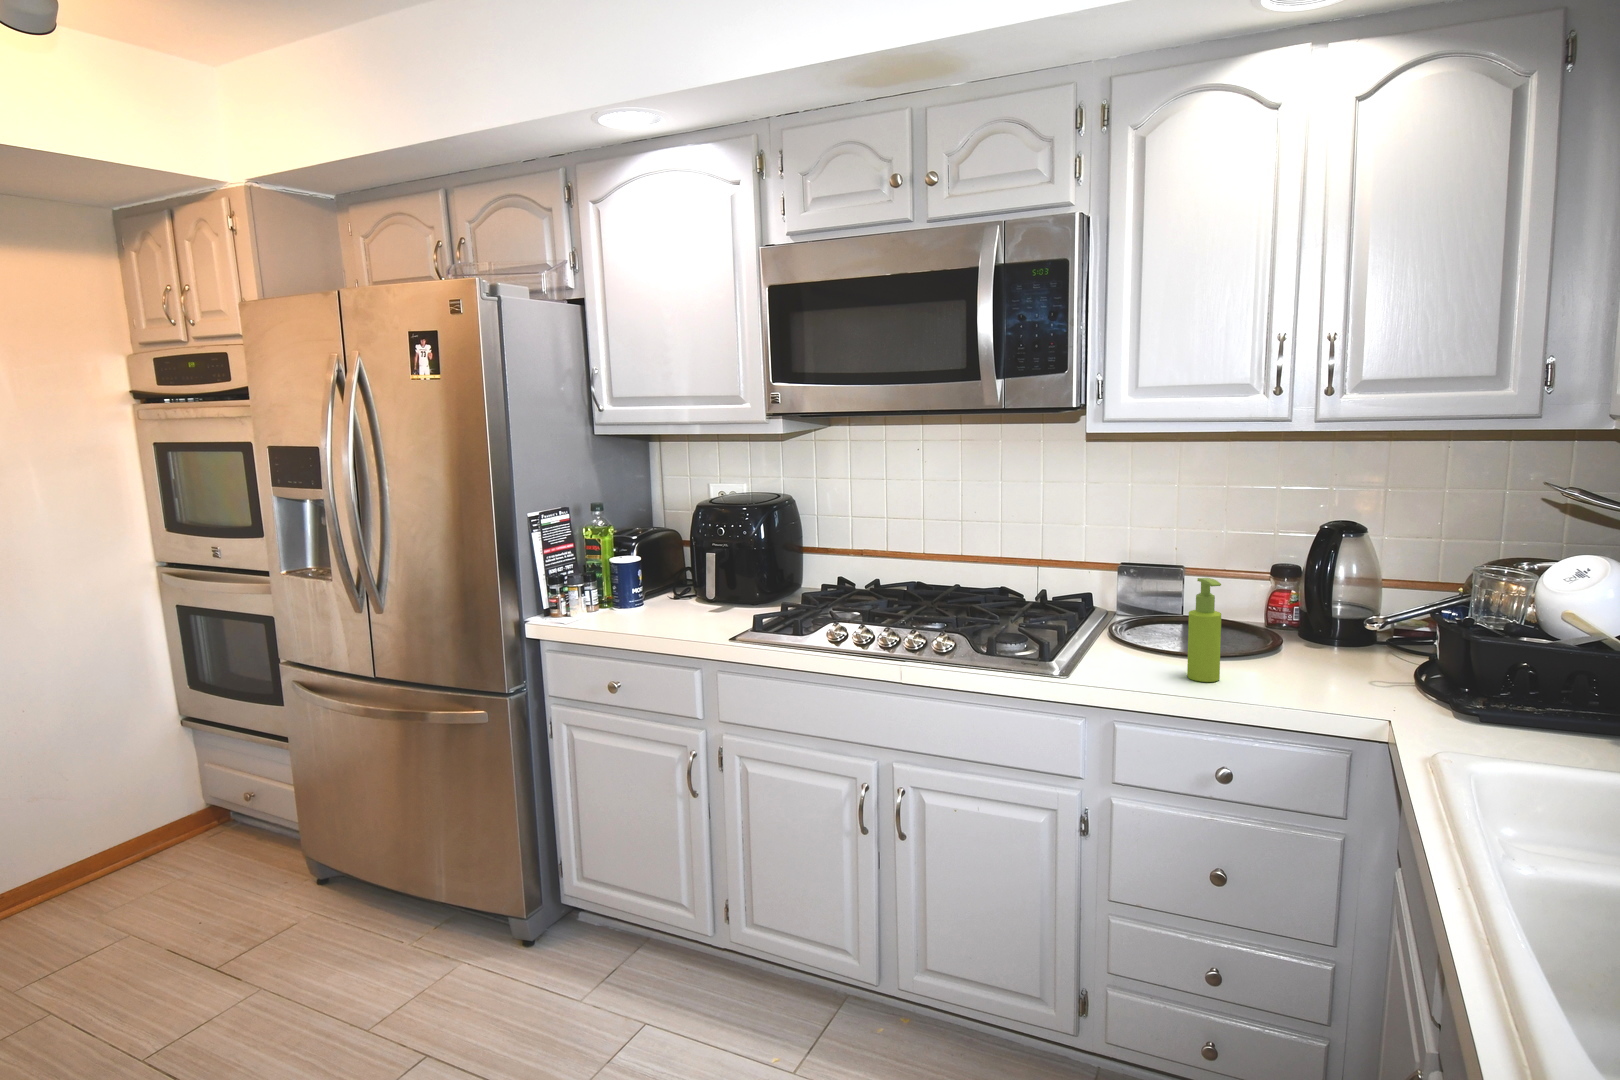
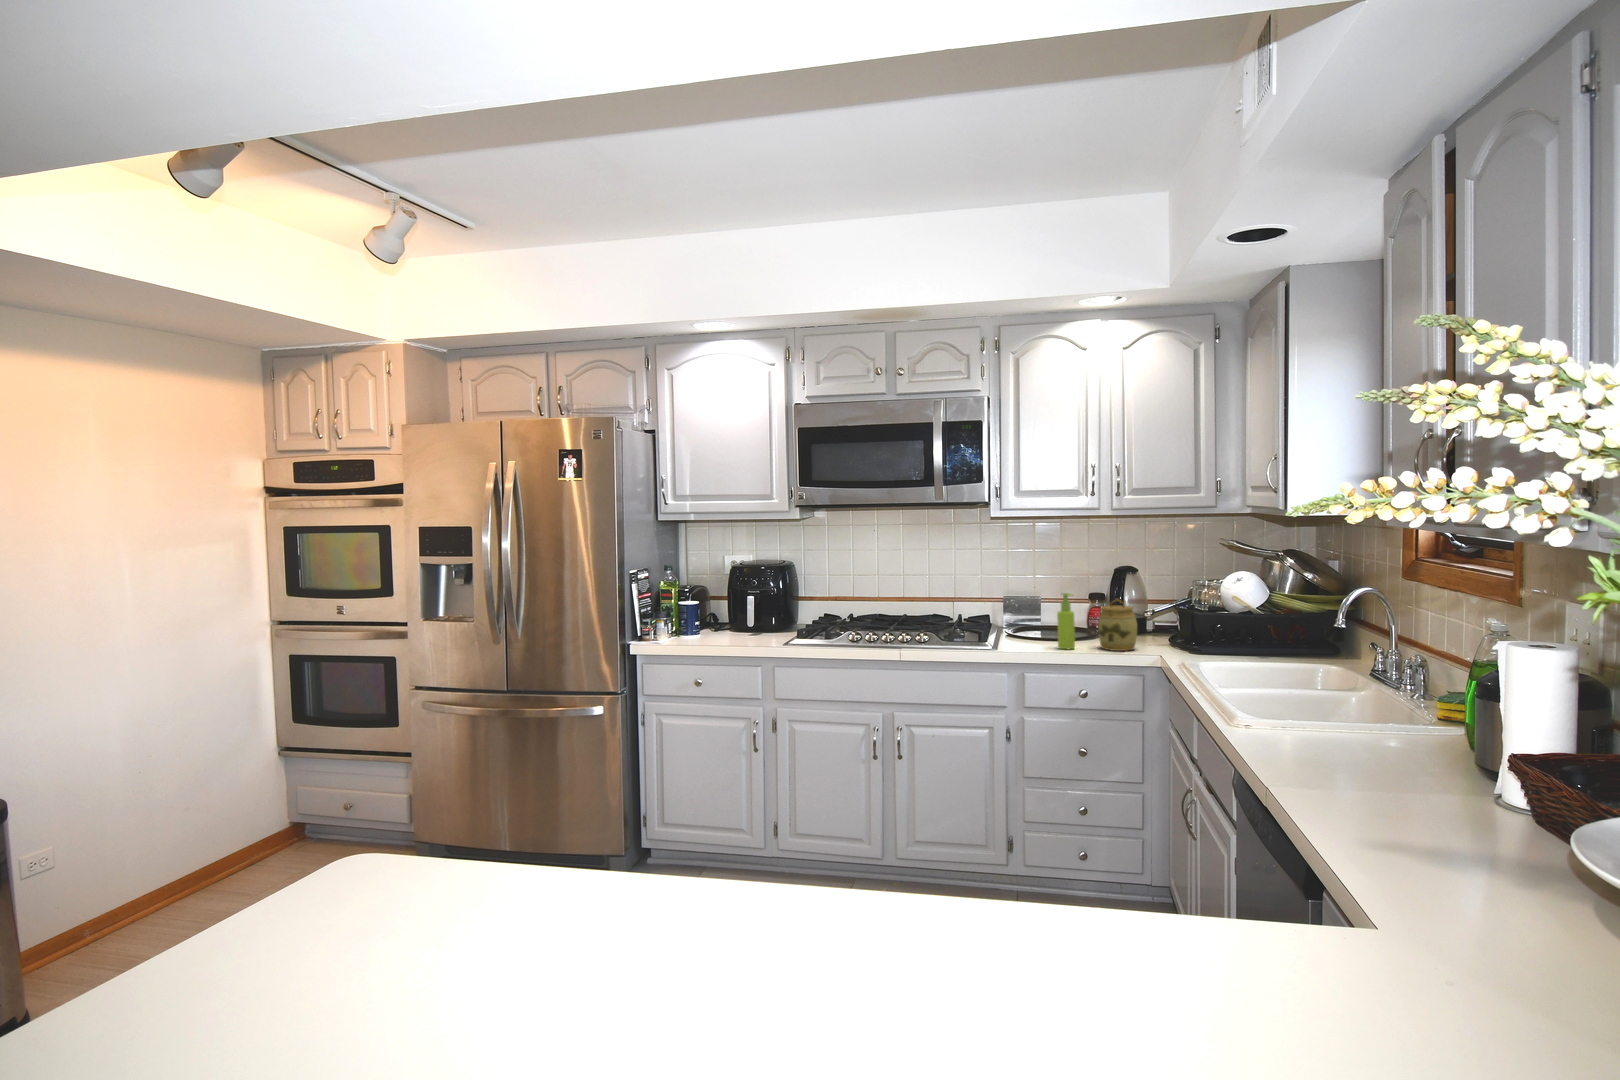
jar: none [1267,593,1349,694] -> present [1098,599,1137,651]

